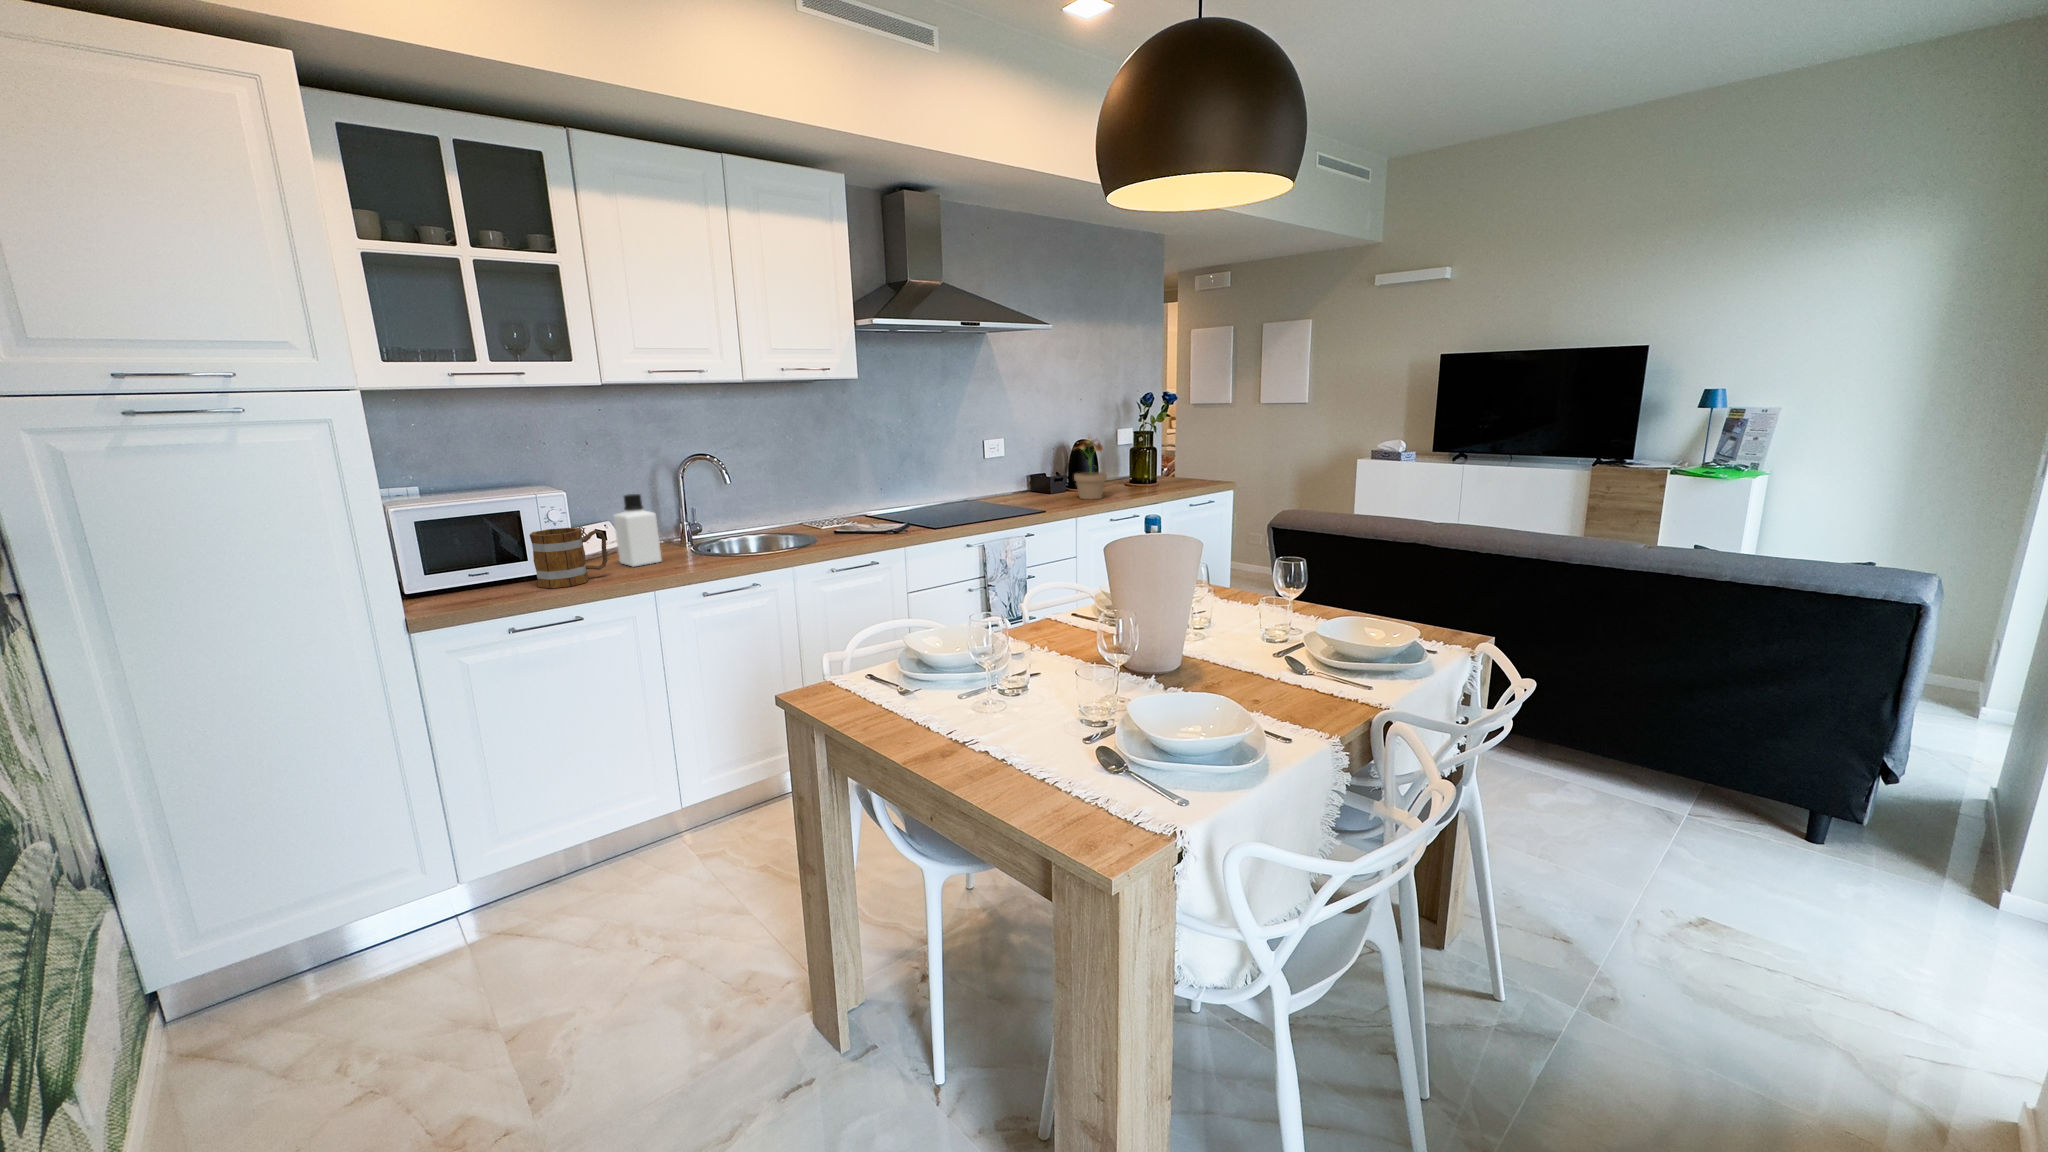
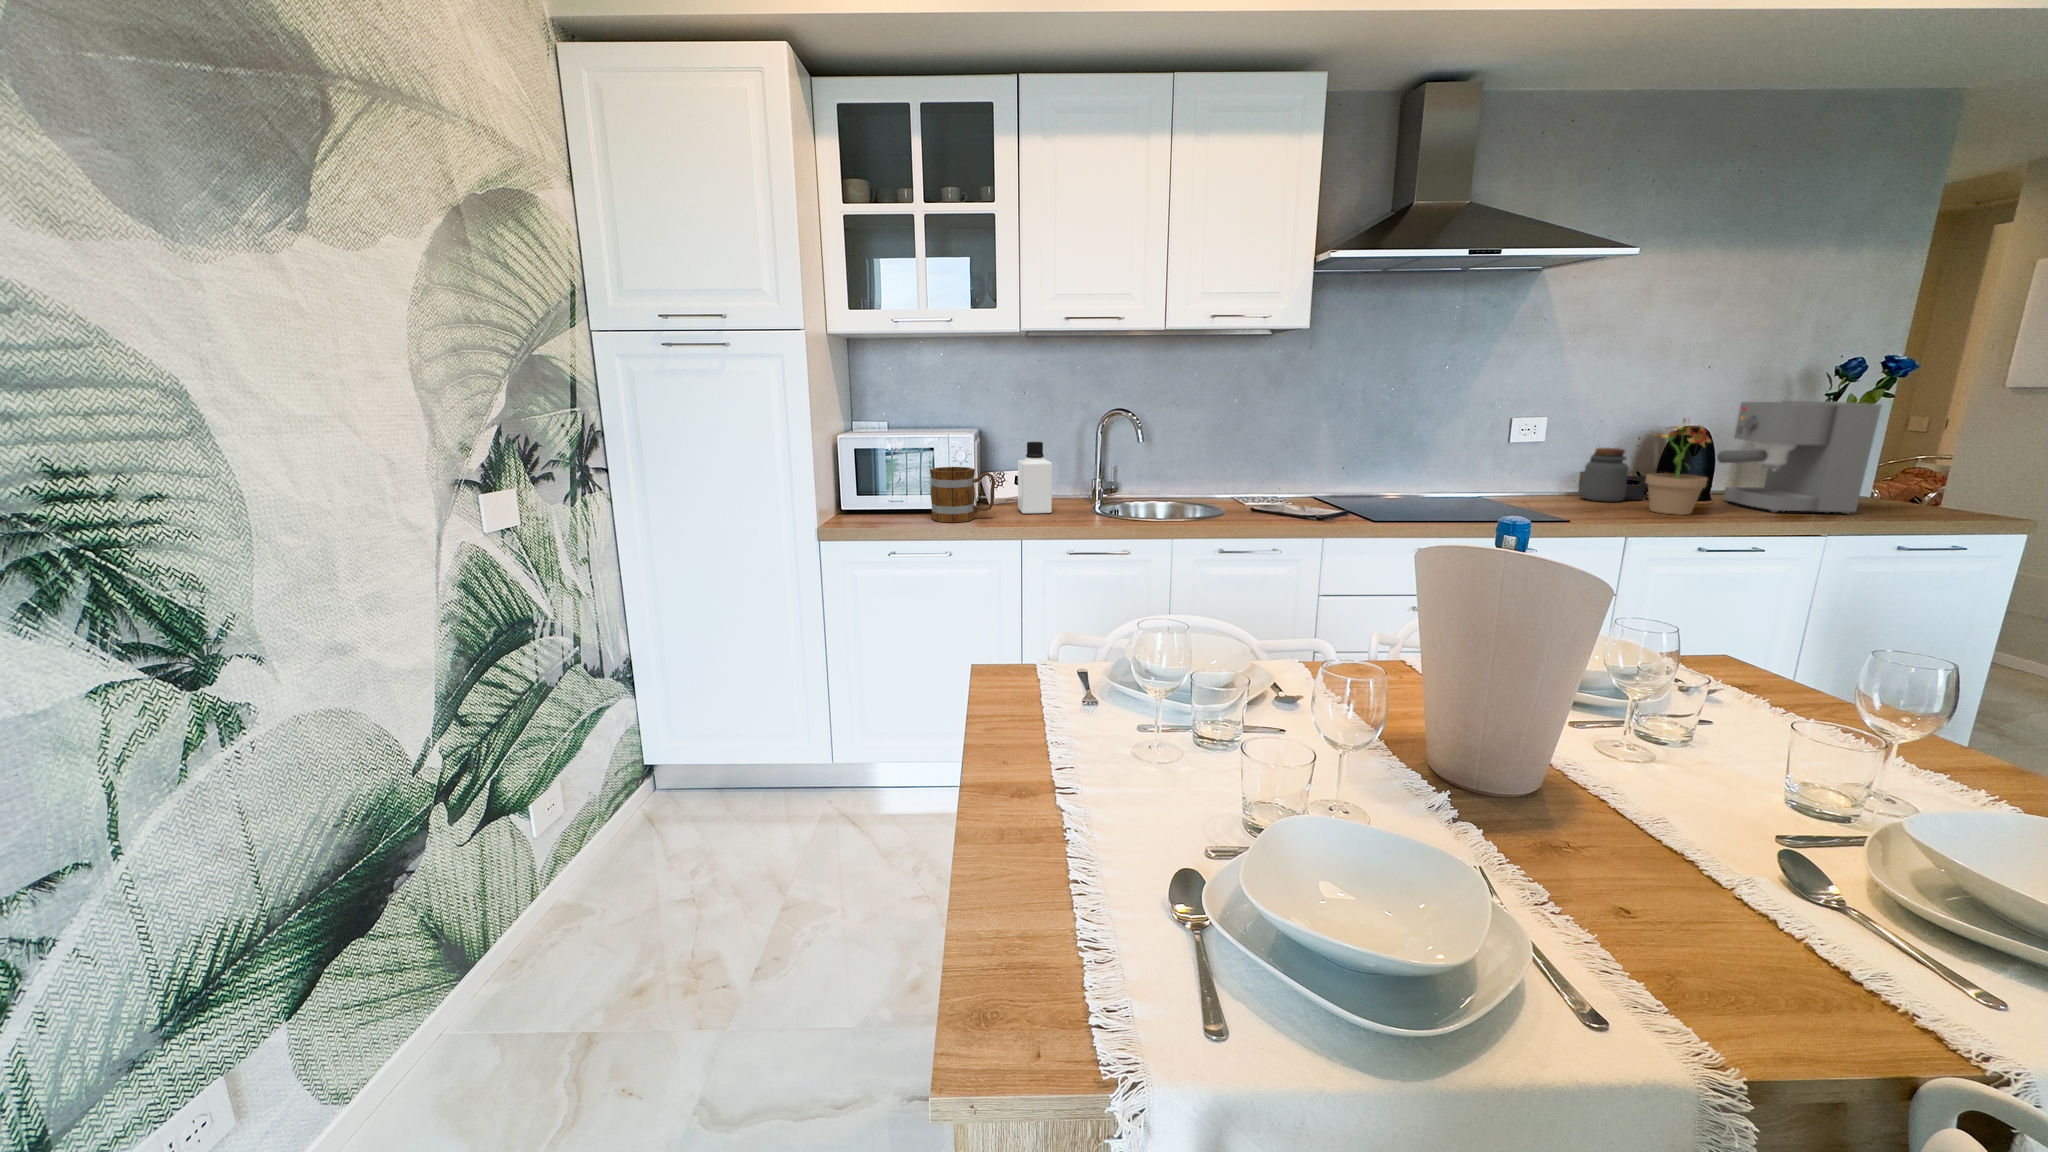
coffee maker: none [1105,420,1174,492] -> present [1717,401,1882,514]
jar: none [1033,458,1060,496] -> present [1580,448,1629,502]

